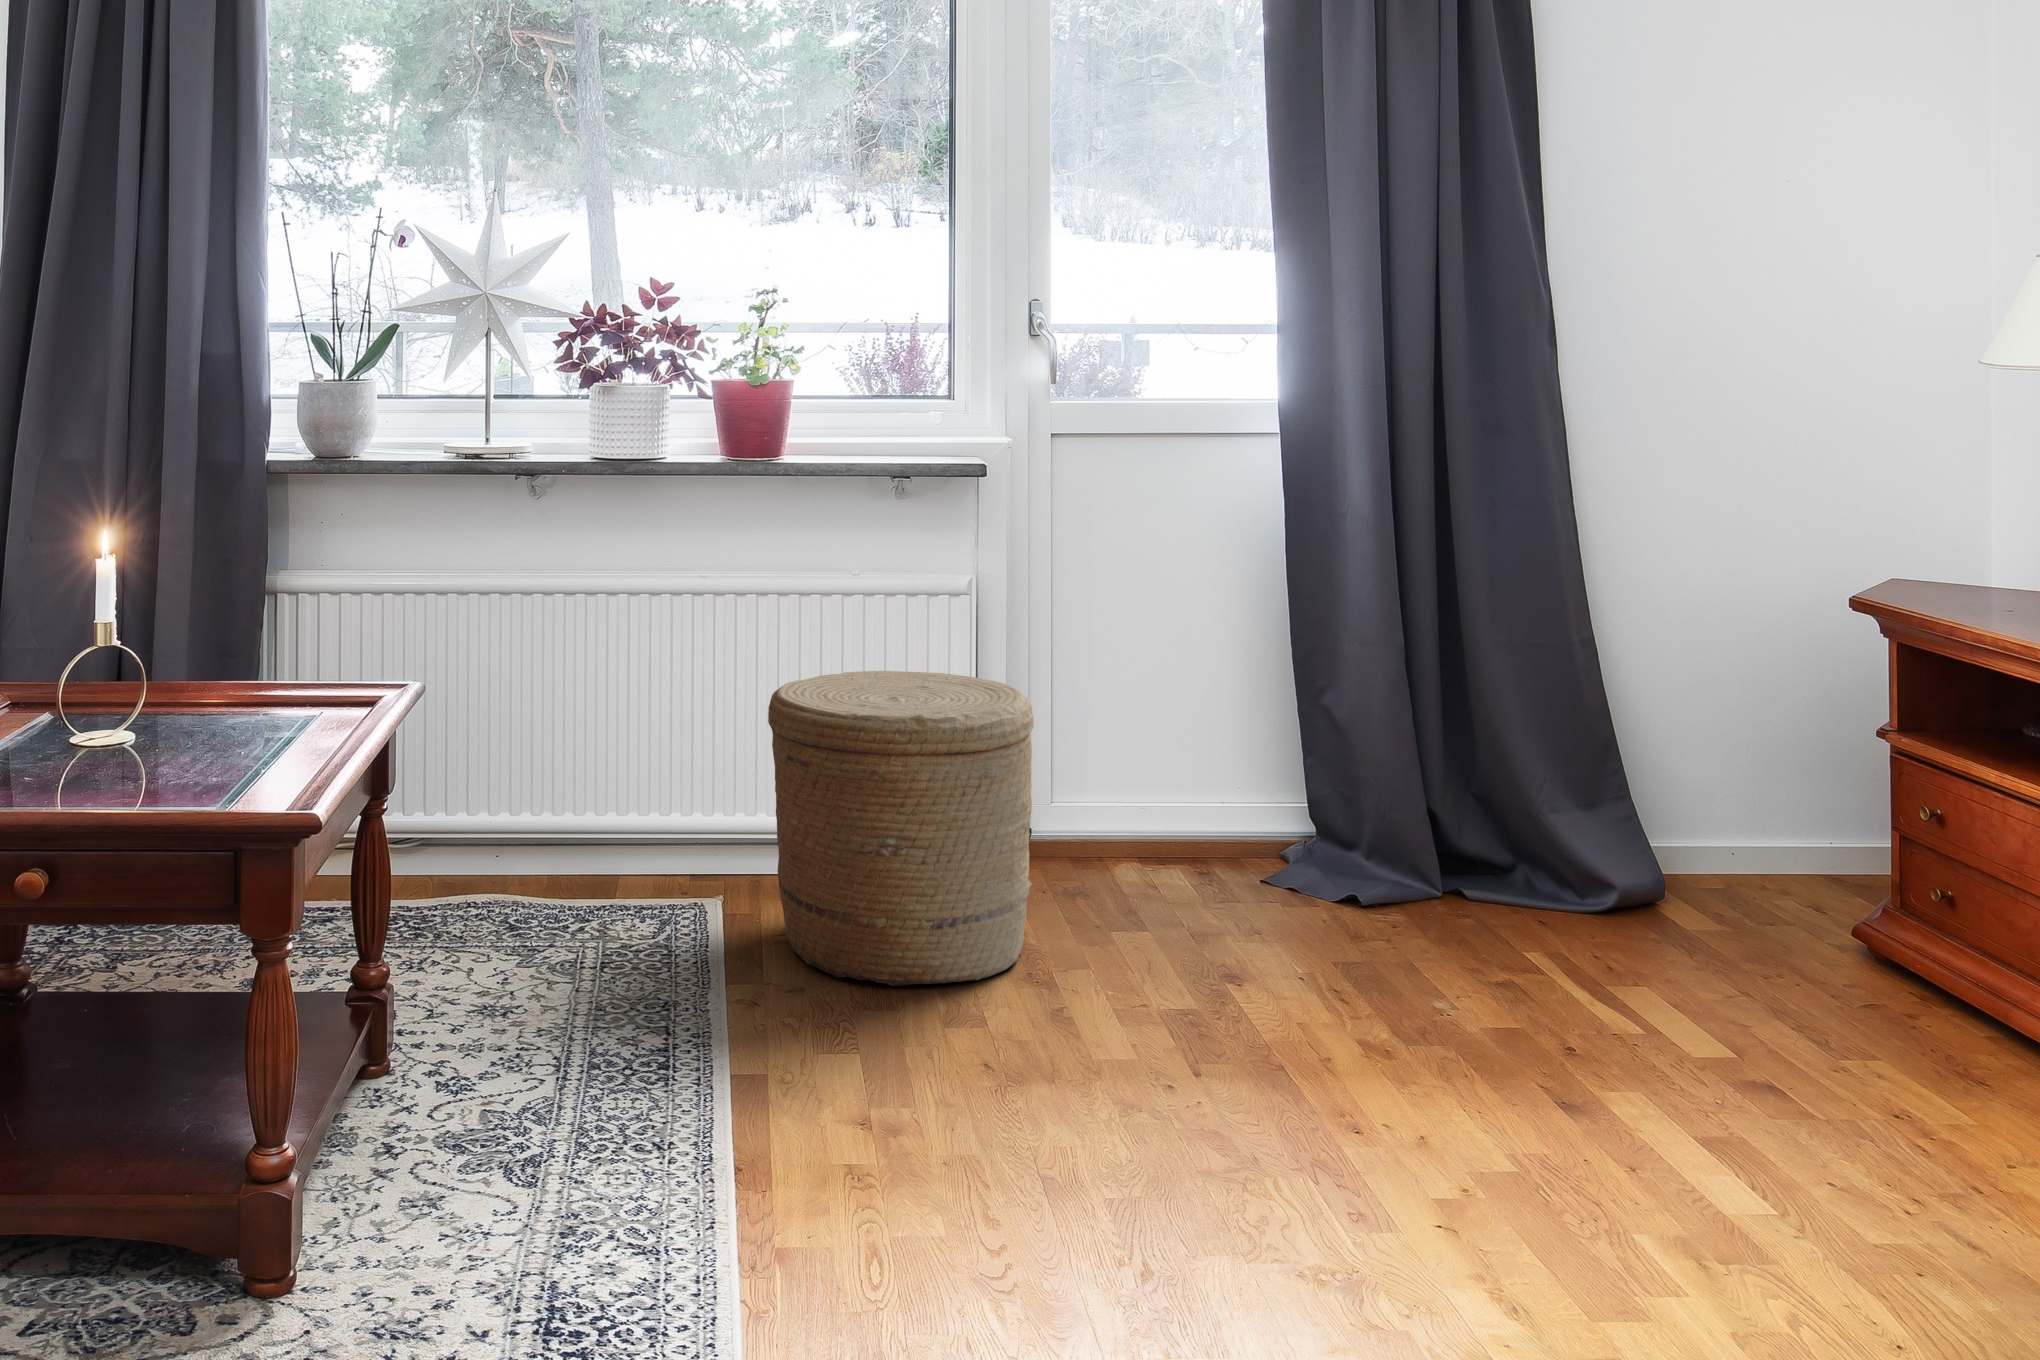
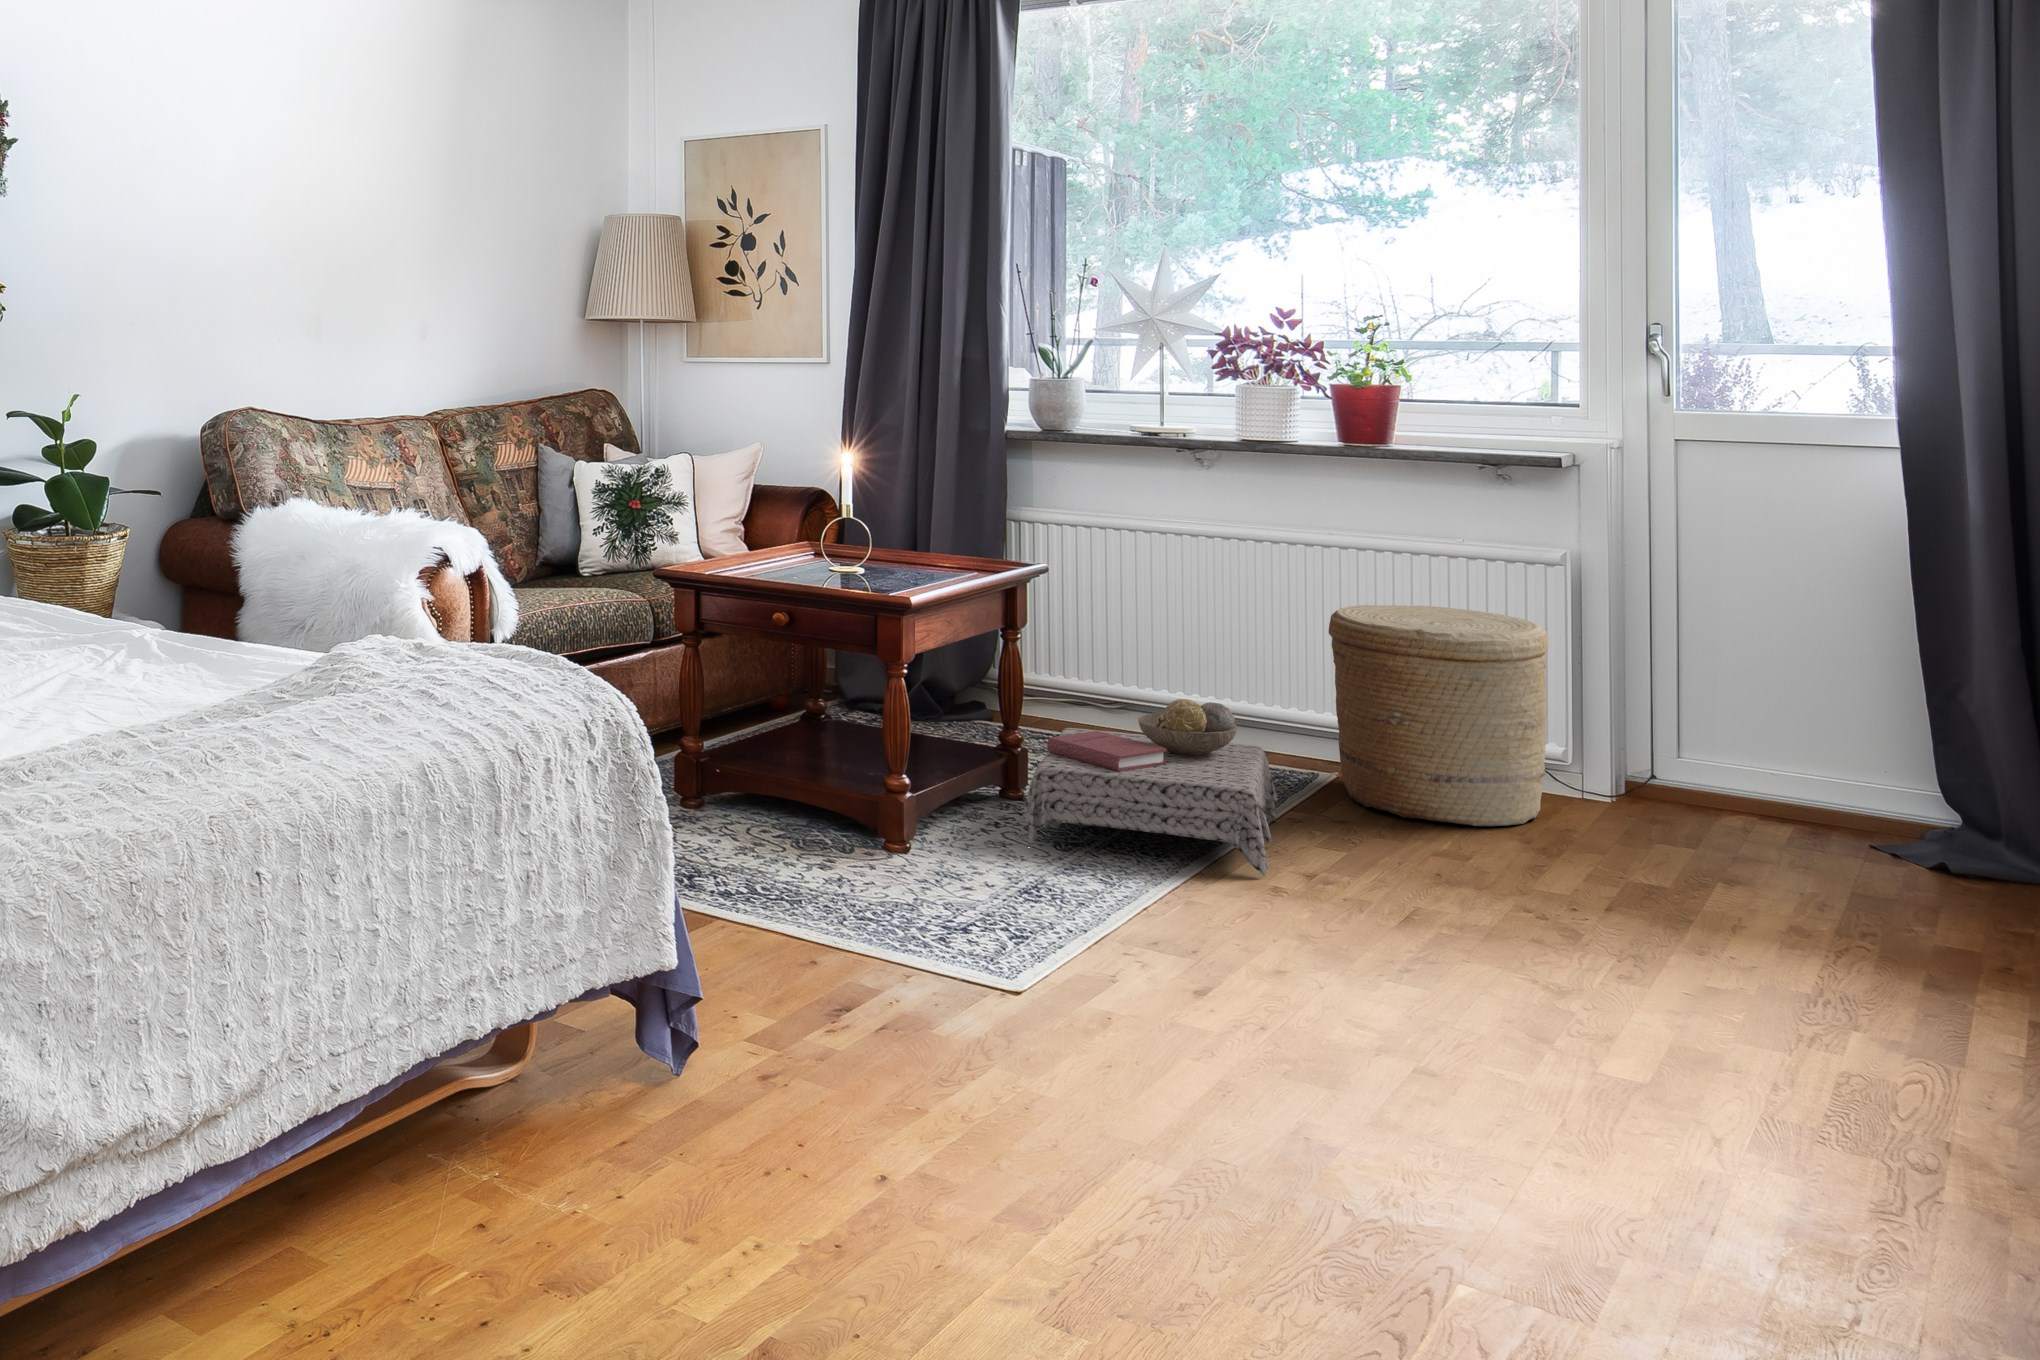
ottoman: none [431,877,849,1215] -> present [1023,699,1278,876]

